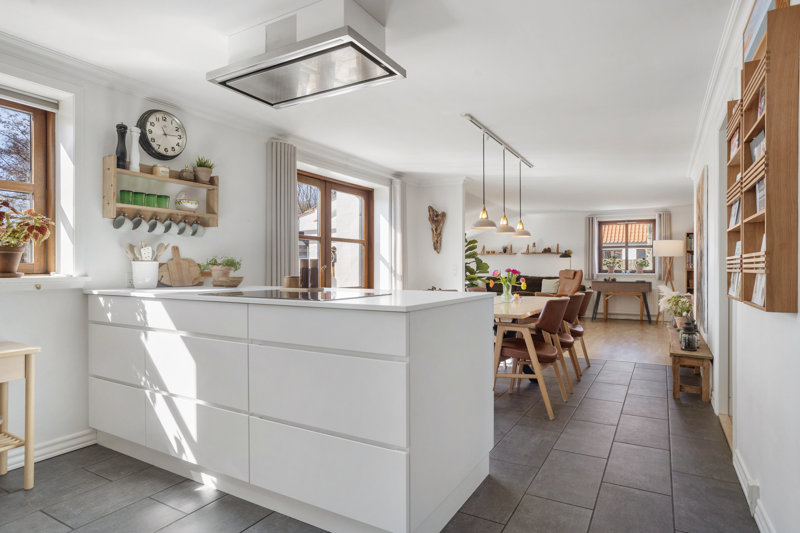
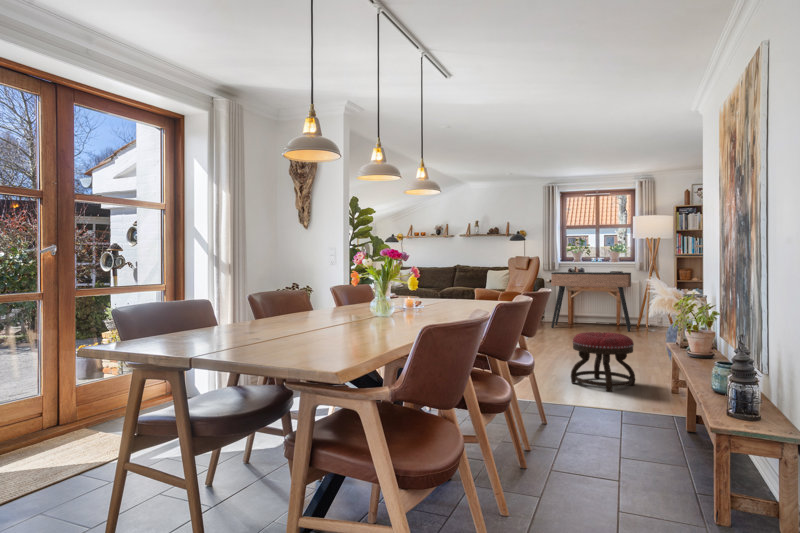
ottoman: none [606,319,647,355] -> present [571,332,635,391]

